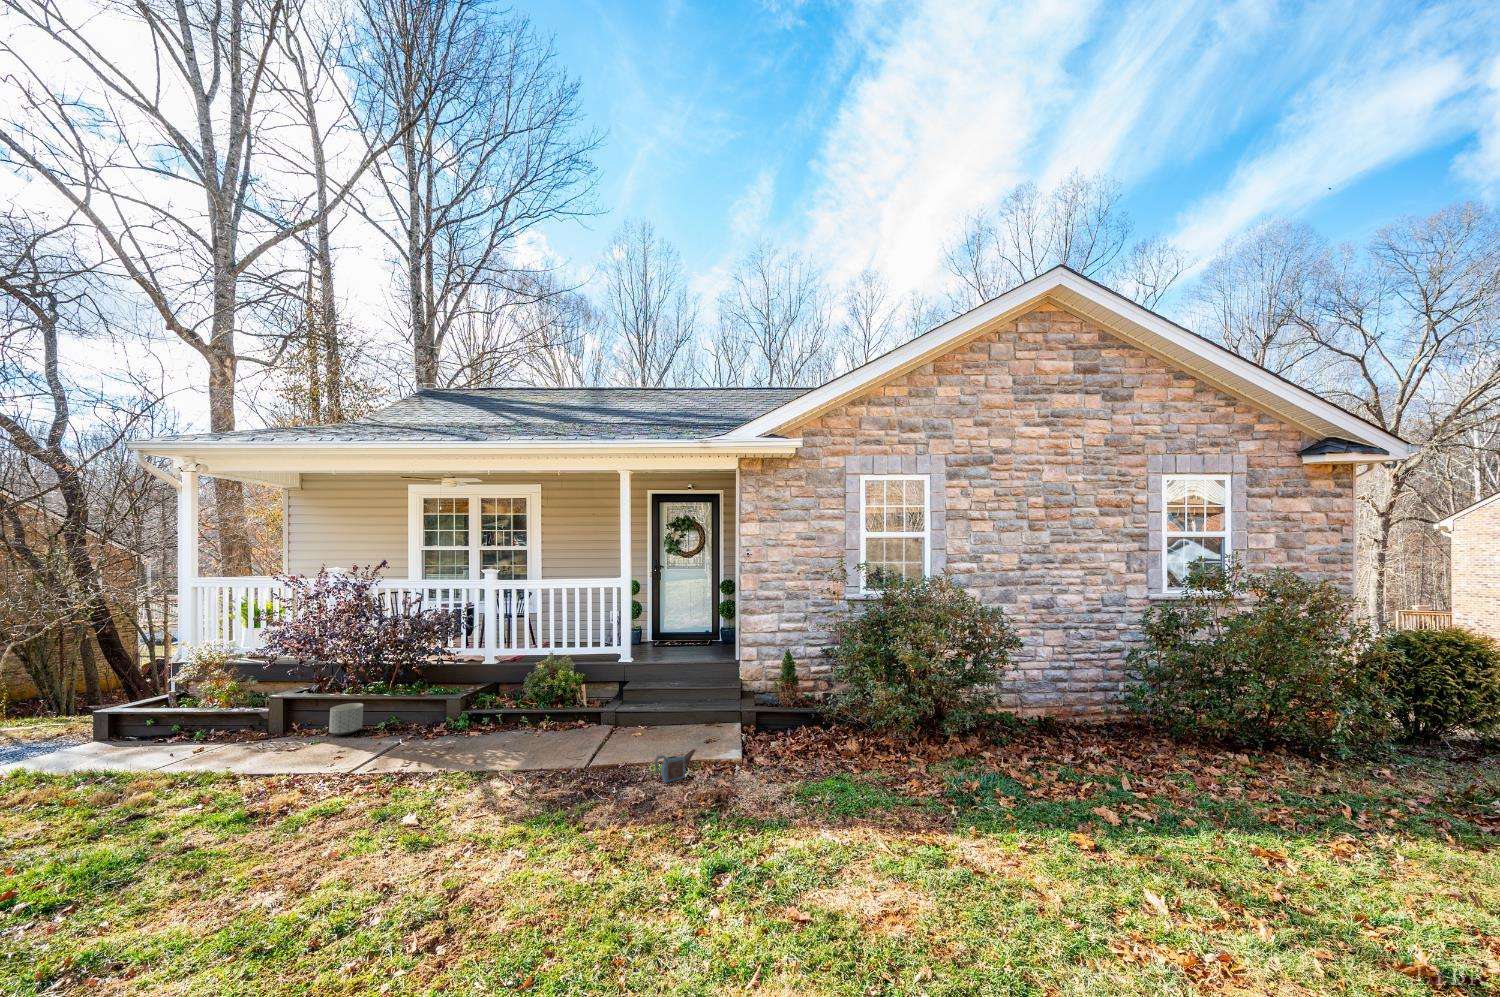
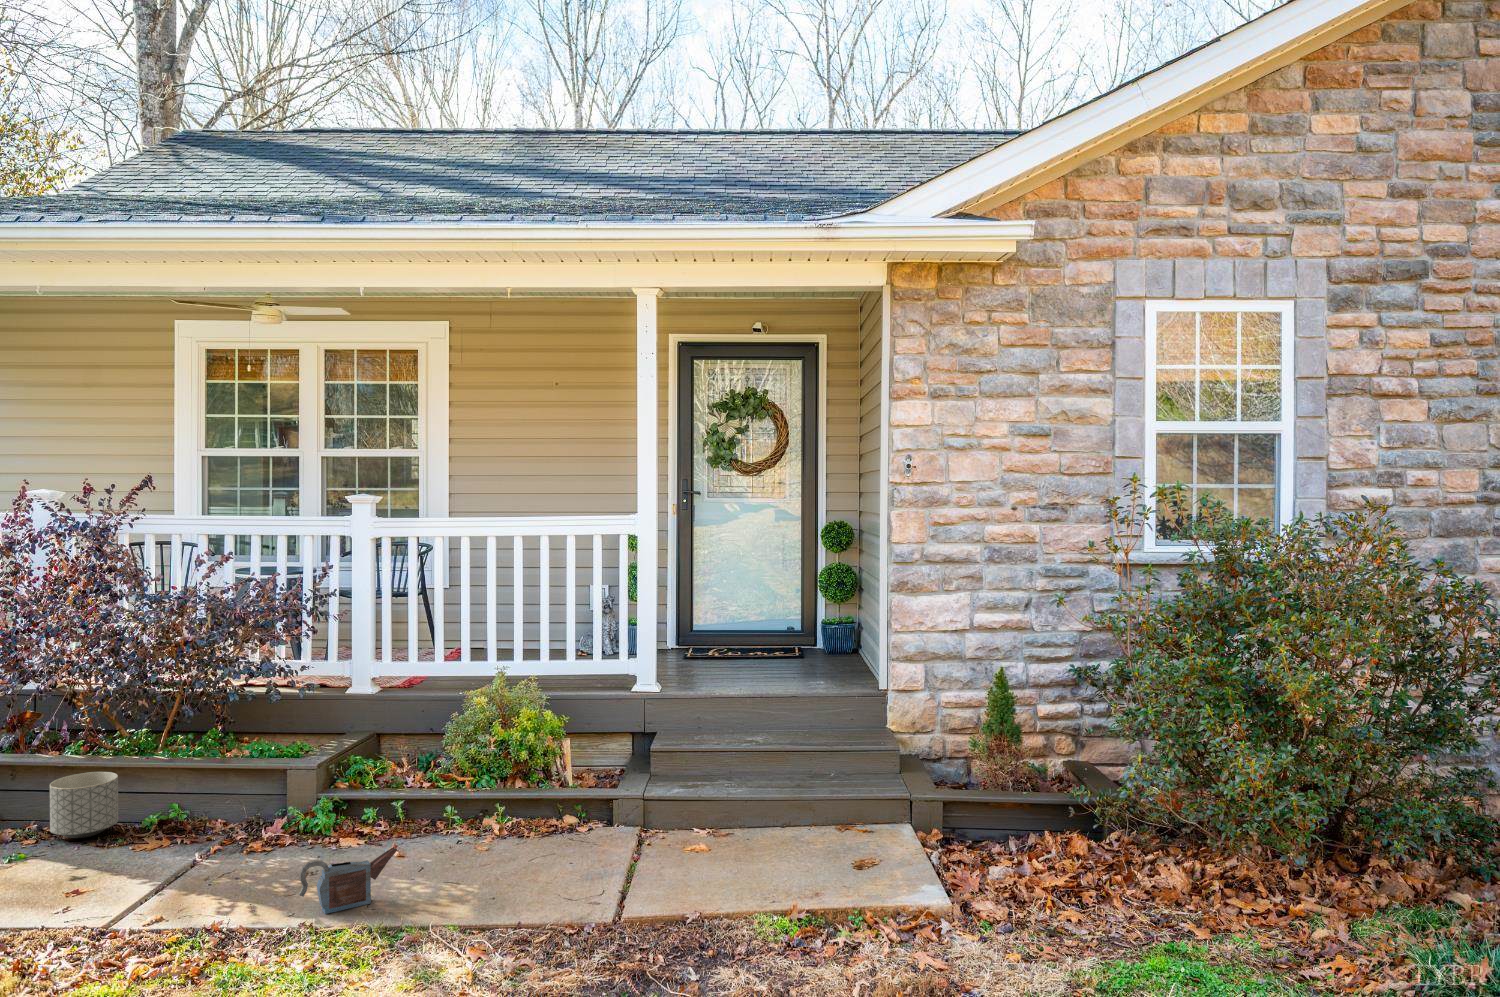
watering can: present [654,749,696,783] -> present [299,847,397,914]

